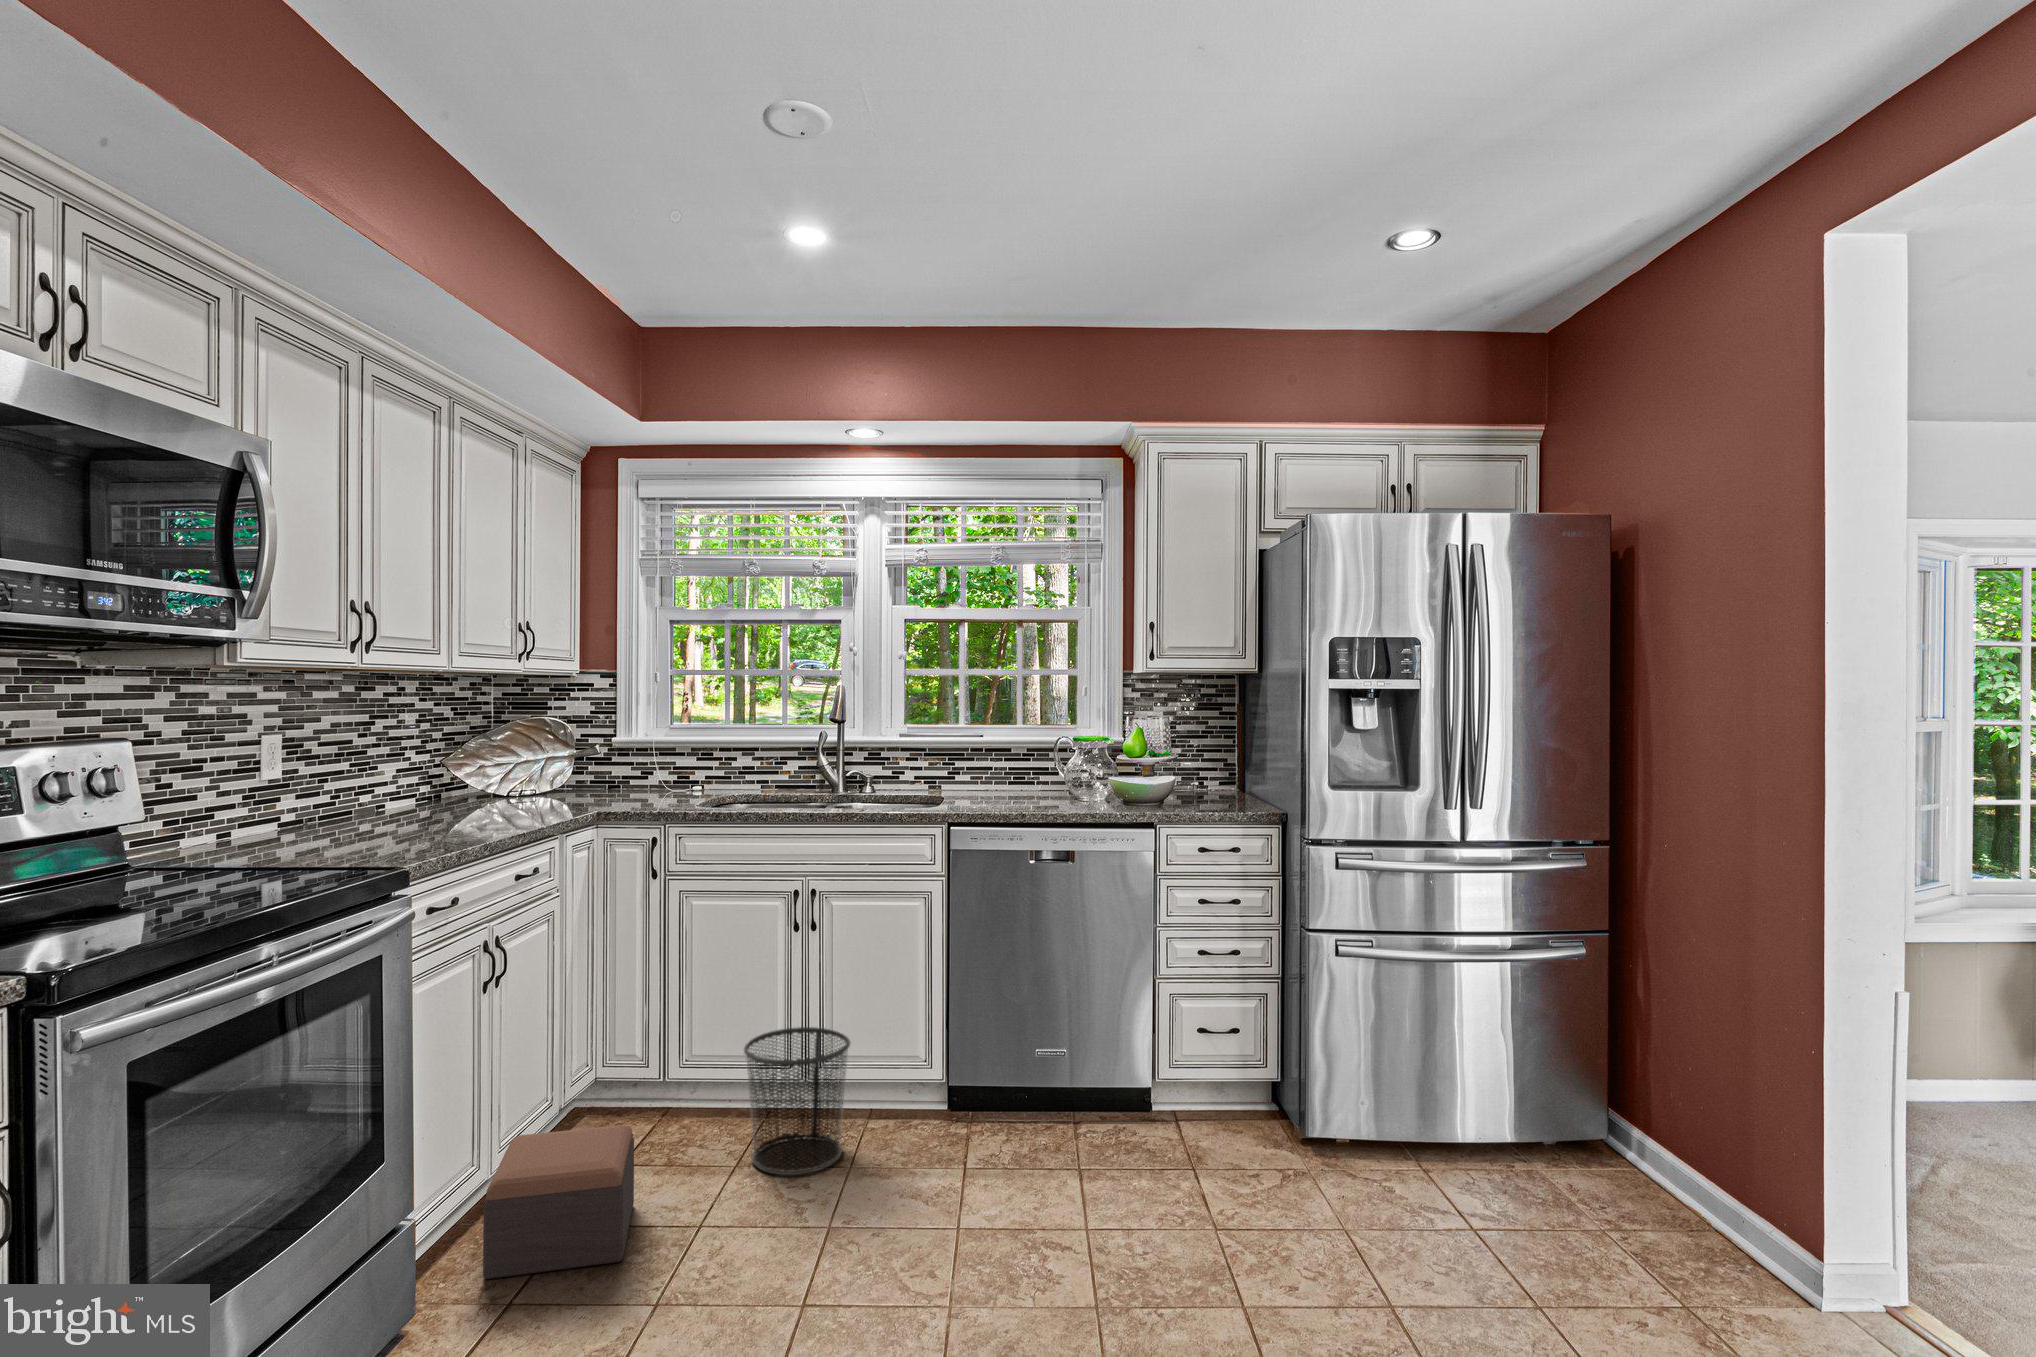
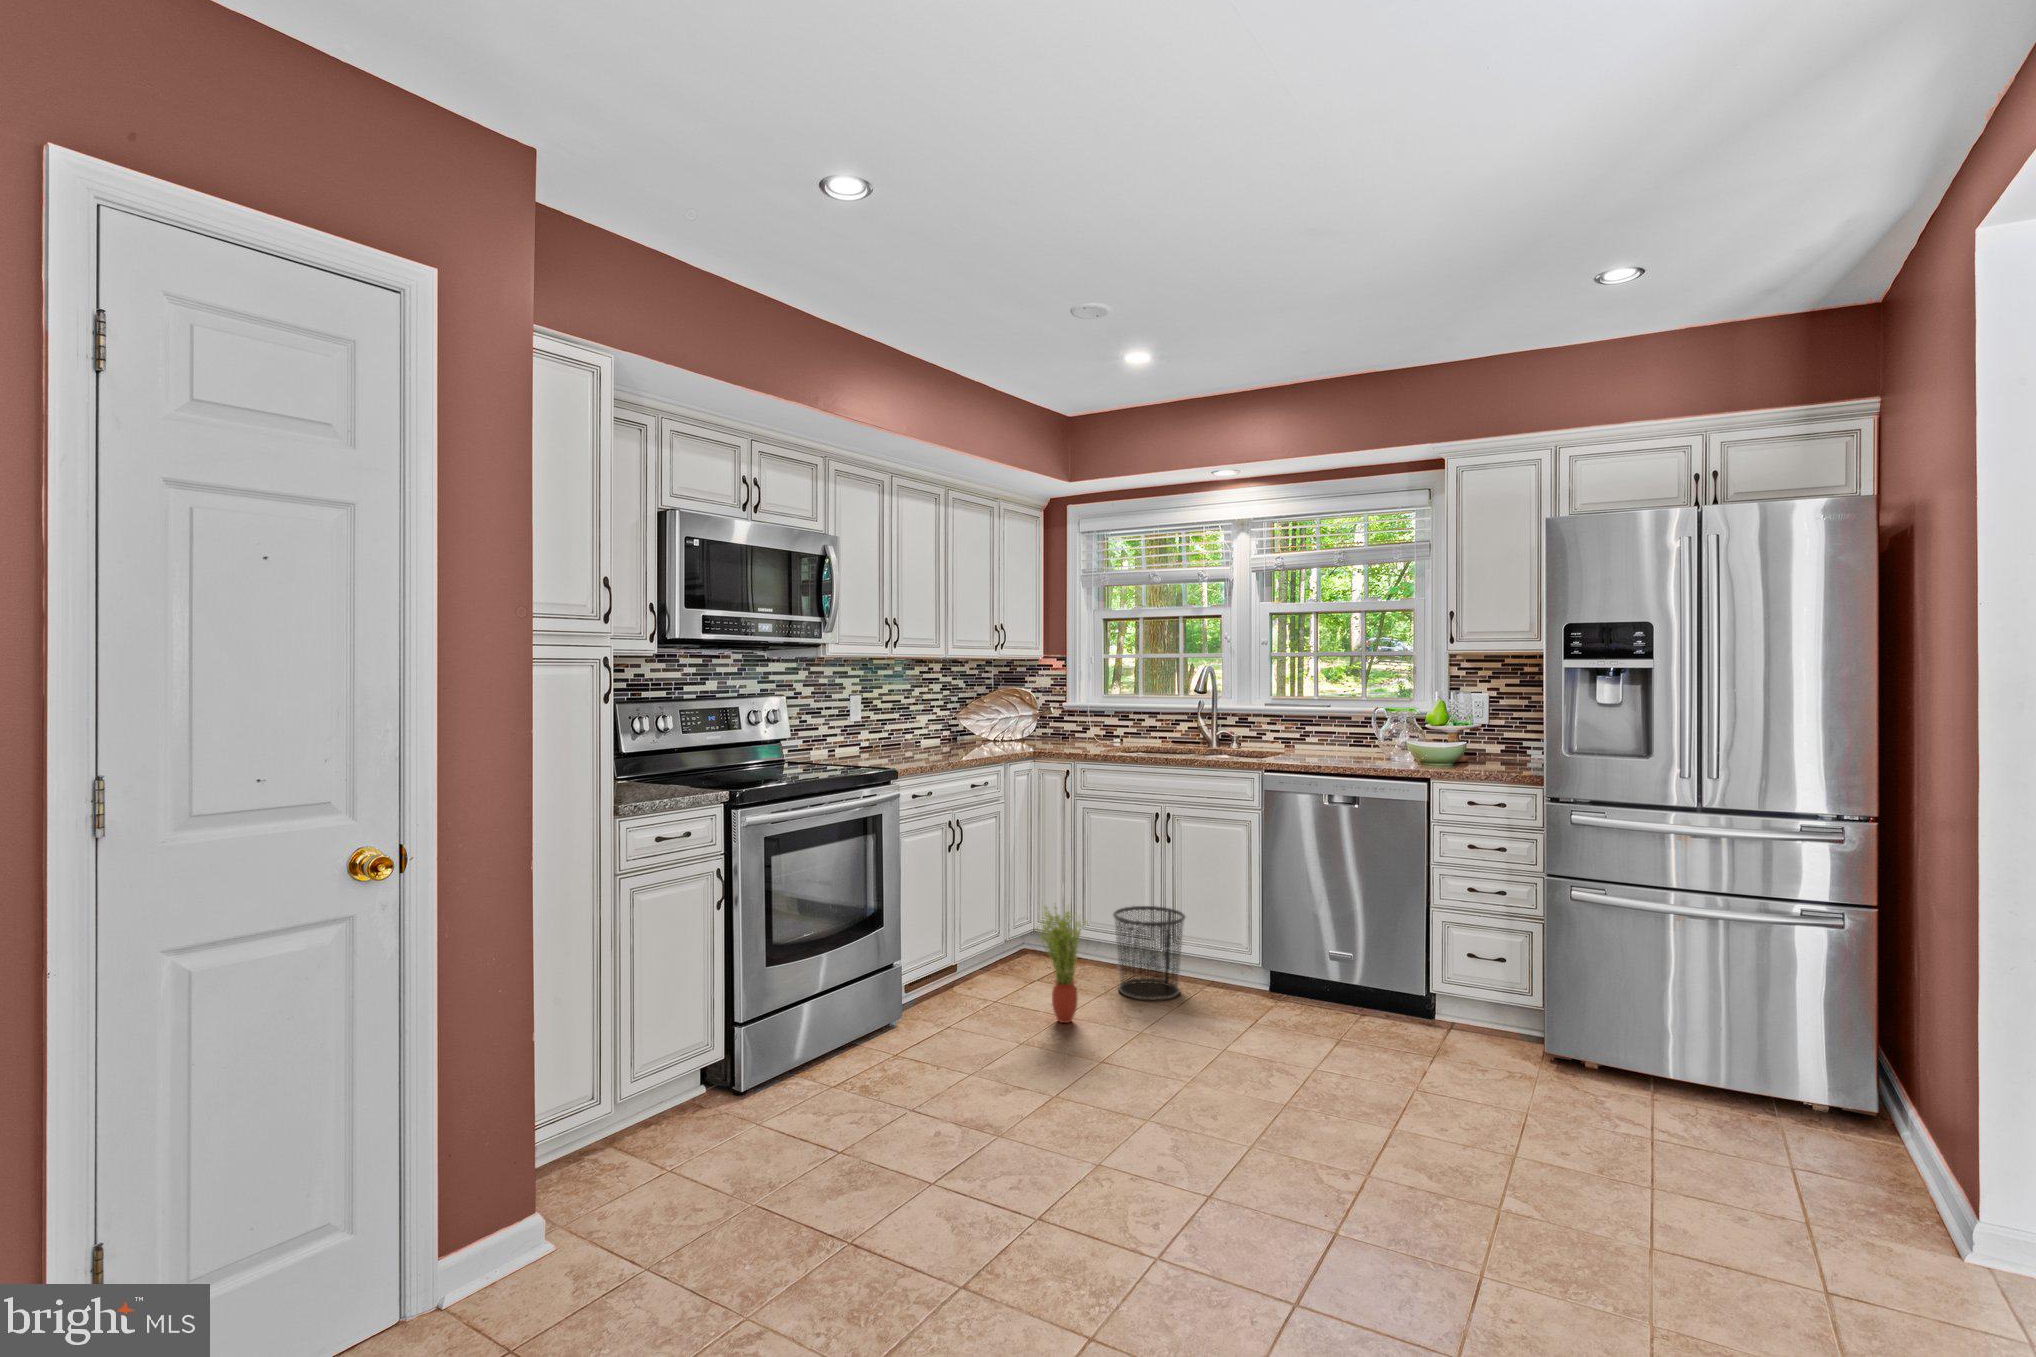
potted plant: none [661,1060,744,1255] -> present [1037,906,1087,1023]
footstool: present [483,1125,634,1279] -> none [946,939,1038,1017]

